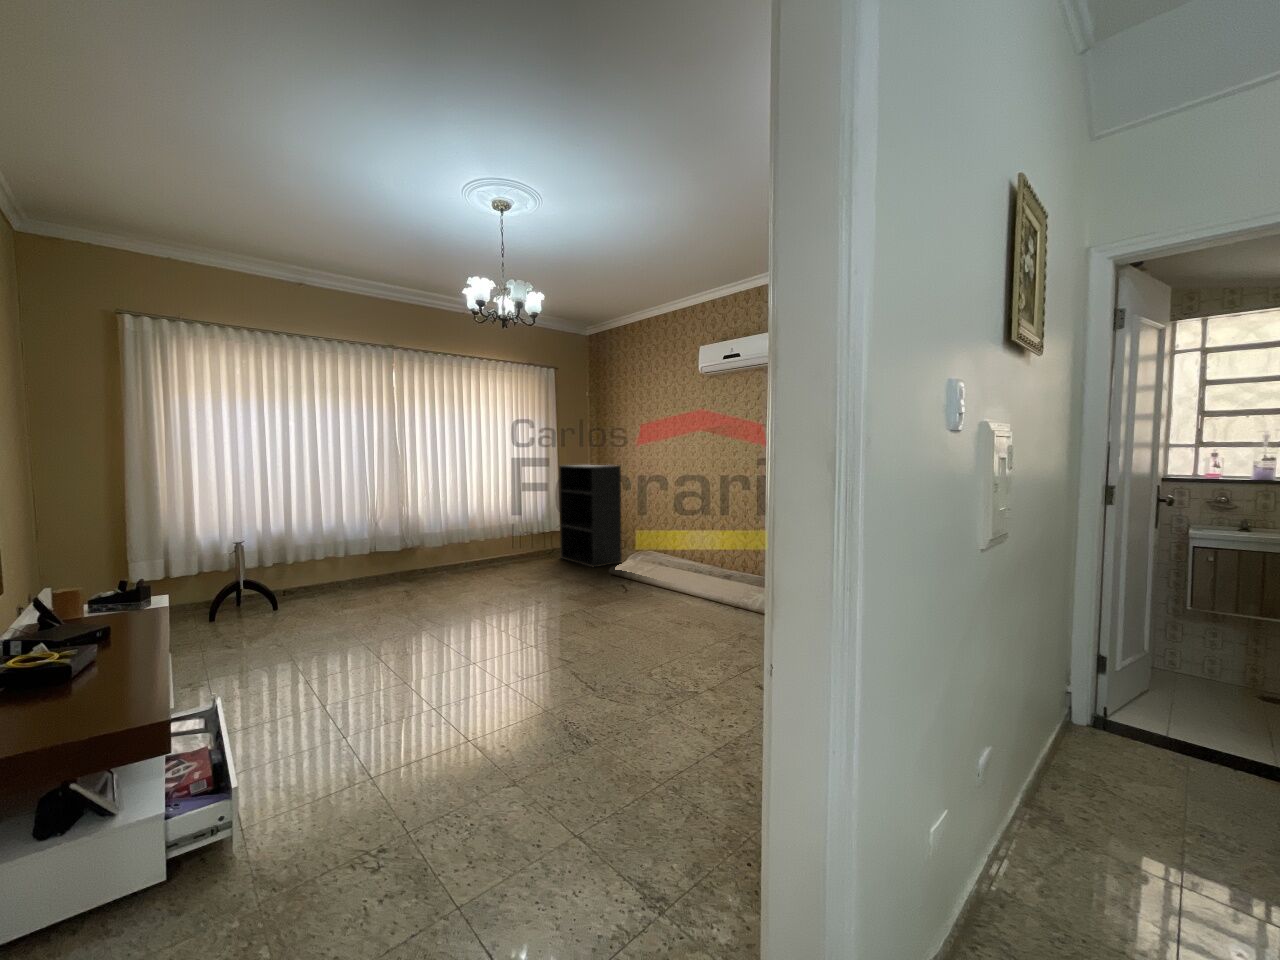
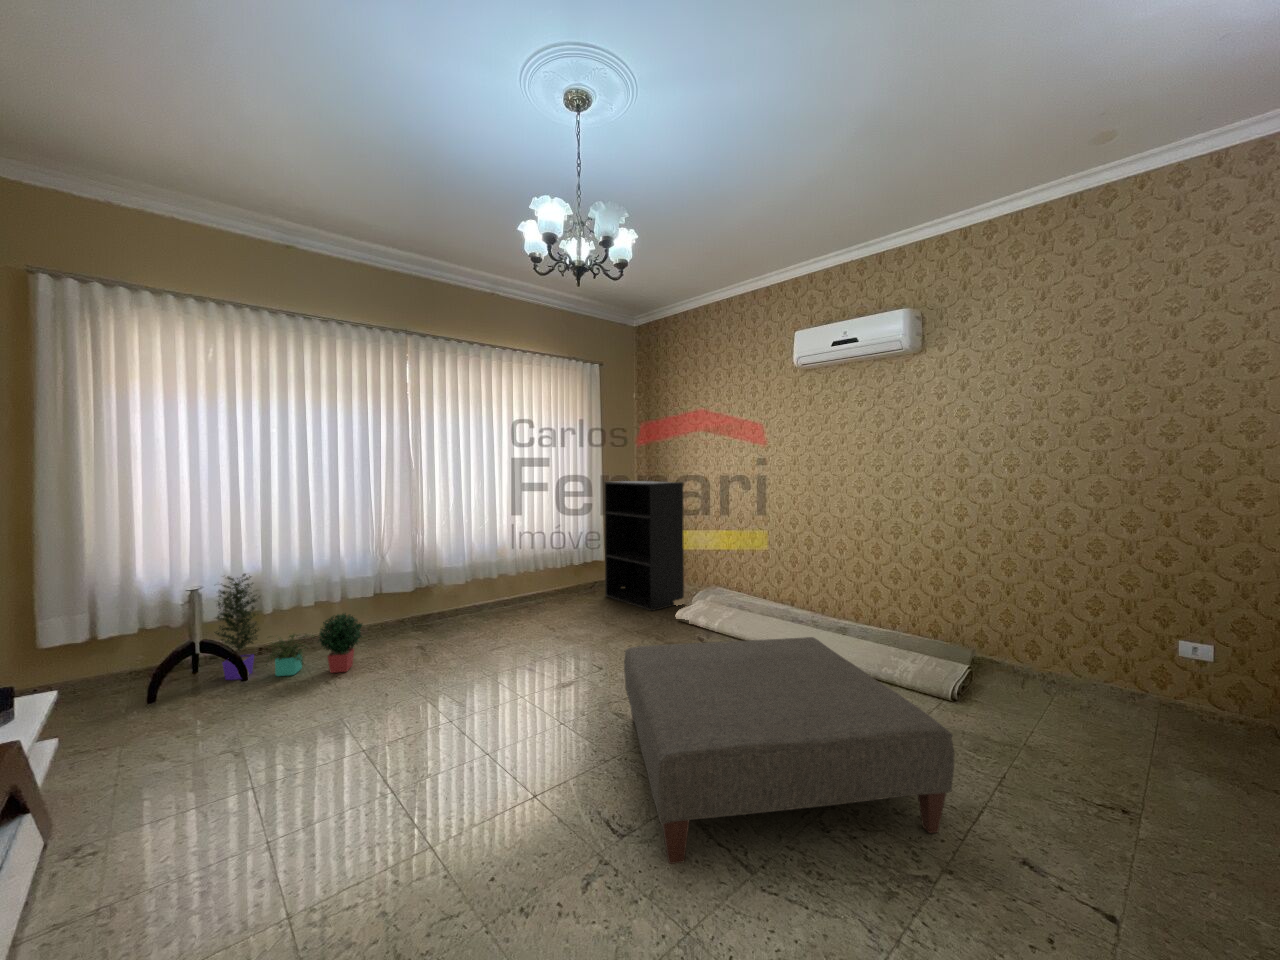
potted plant: none [250,532,363,610] -> present [214,574,363,680]
ottoman: none [541,573,727,690] -> present [624,637,954,864]

